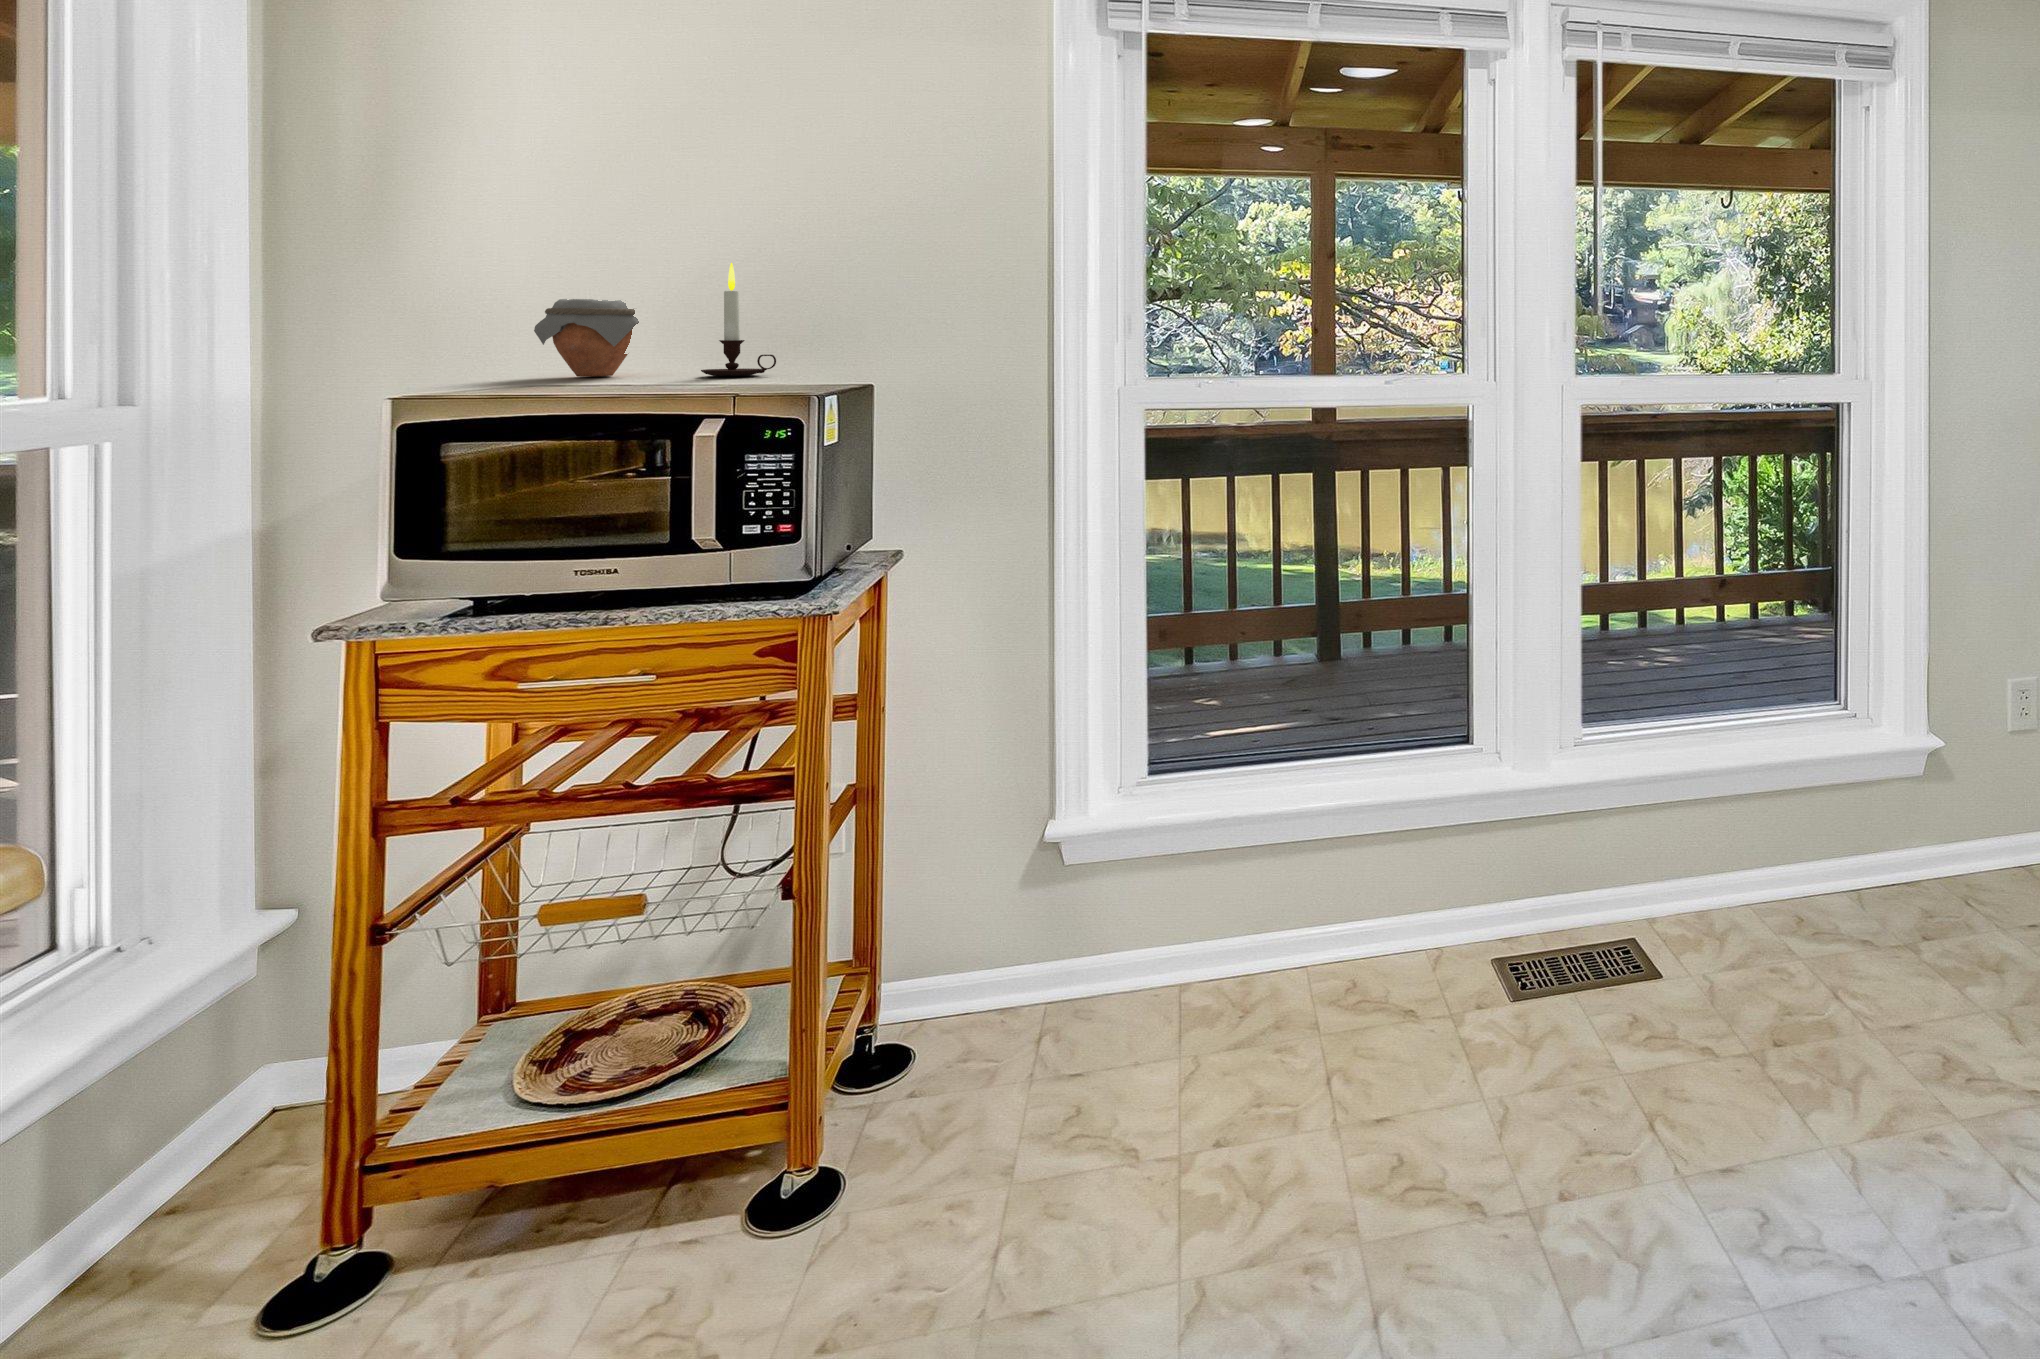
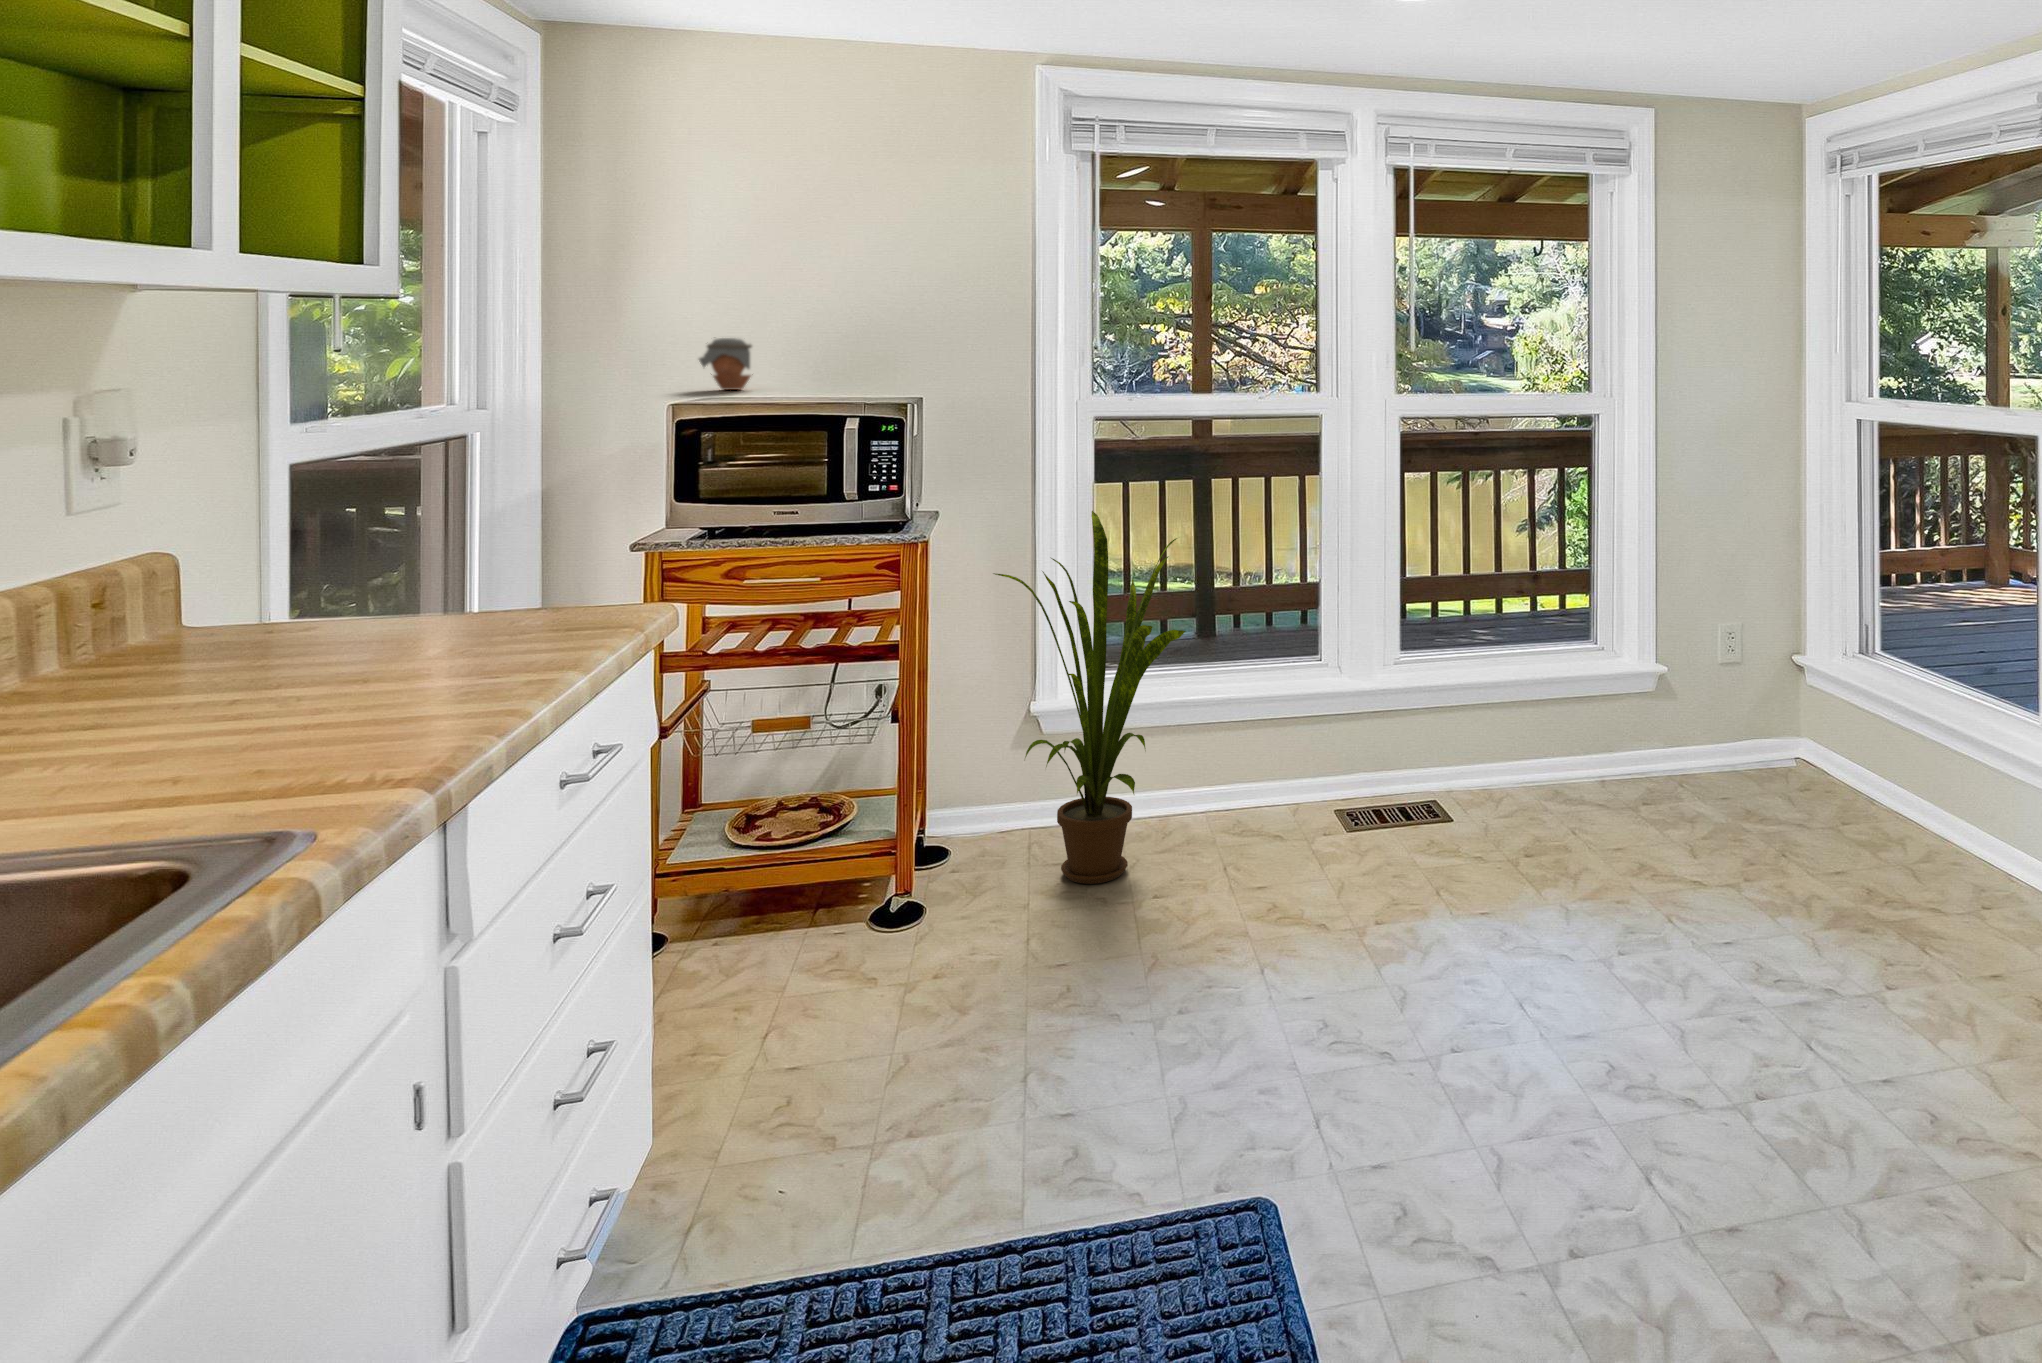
candle: present [701,263,776,376] -> none [802,313,850,390]
house plant: none [969,545,1272,1116] -> present [994,511,1186,884]

